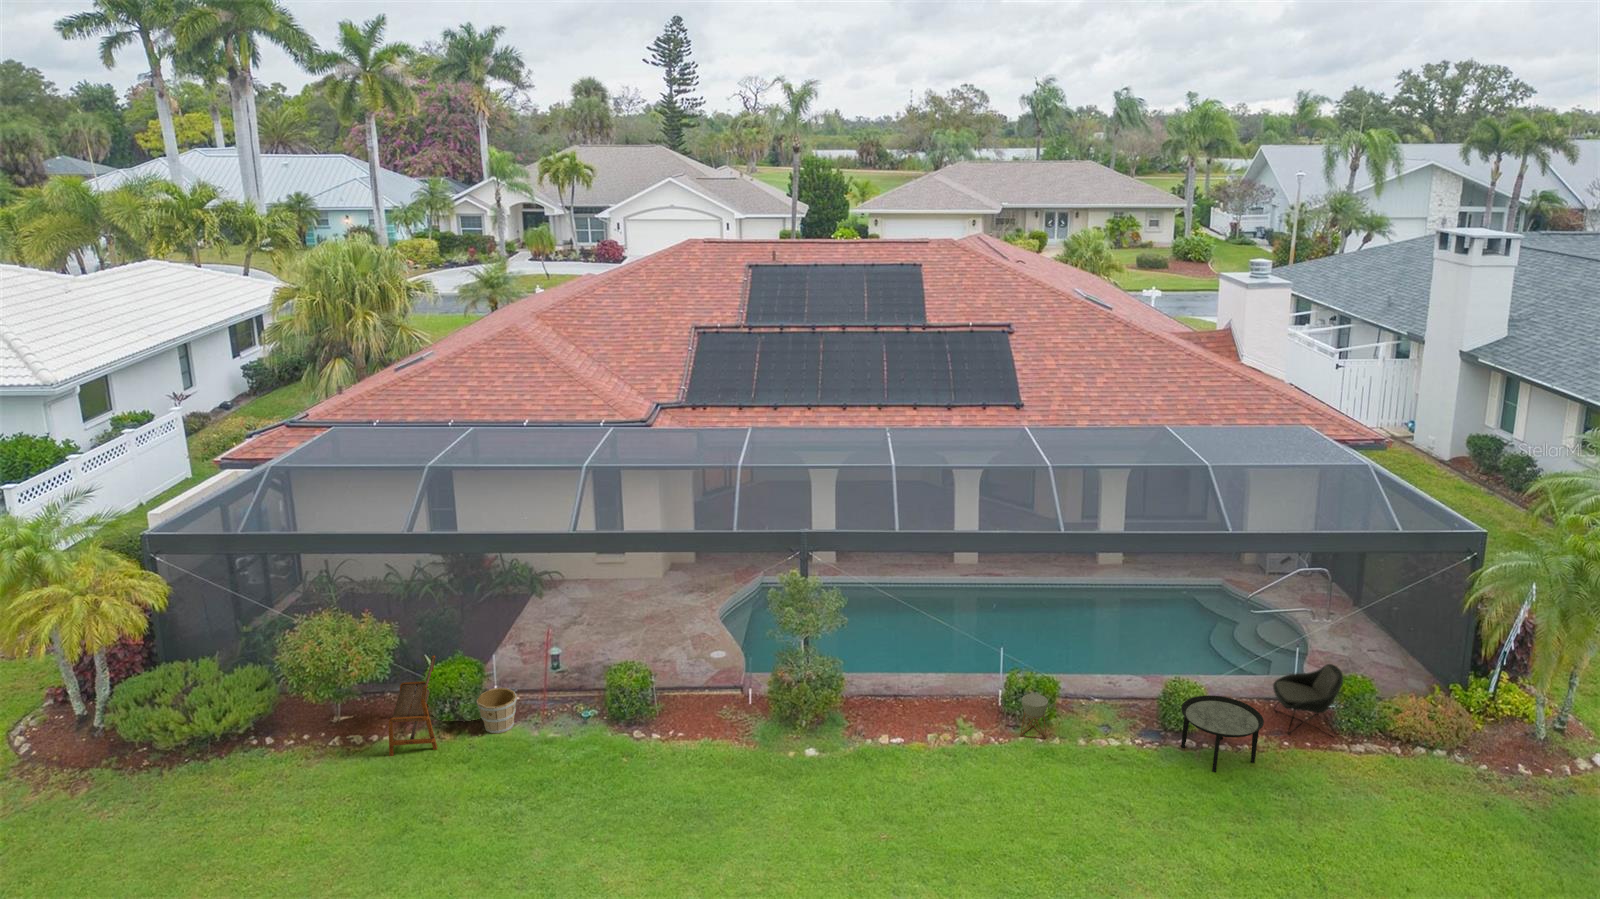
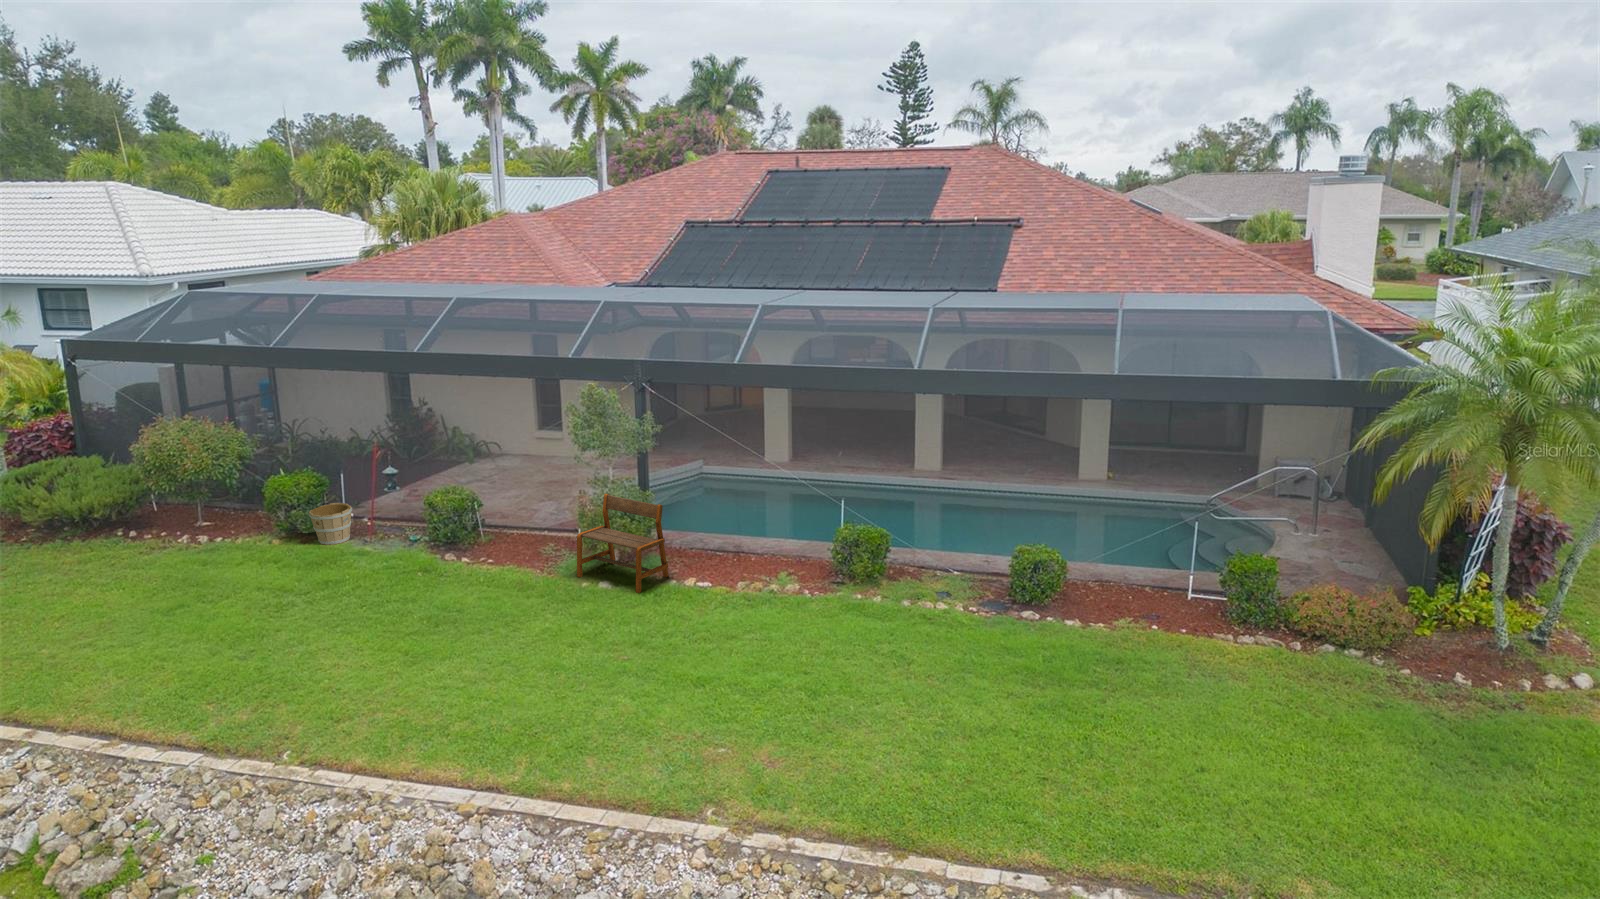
bench: present [389,655,437,756] -> present [577,494,668,593]
lounge chair: present [1273,664,1343,737] -> none [1154,537,1234,625]
planter: present [1020,694,1048,739] -> none [838,545,870,595]
round table: present [1181,695,1264,772] -> none [1010,559,1107,641]

